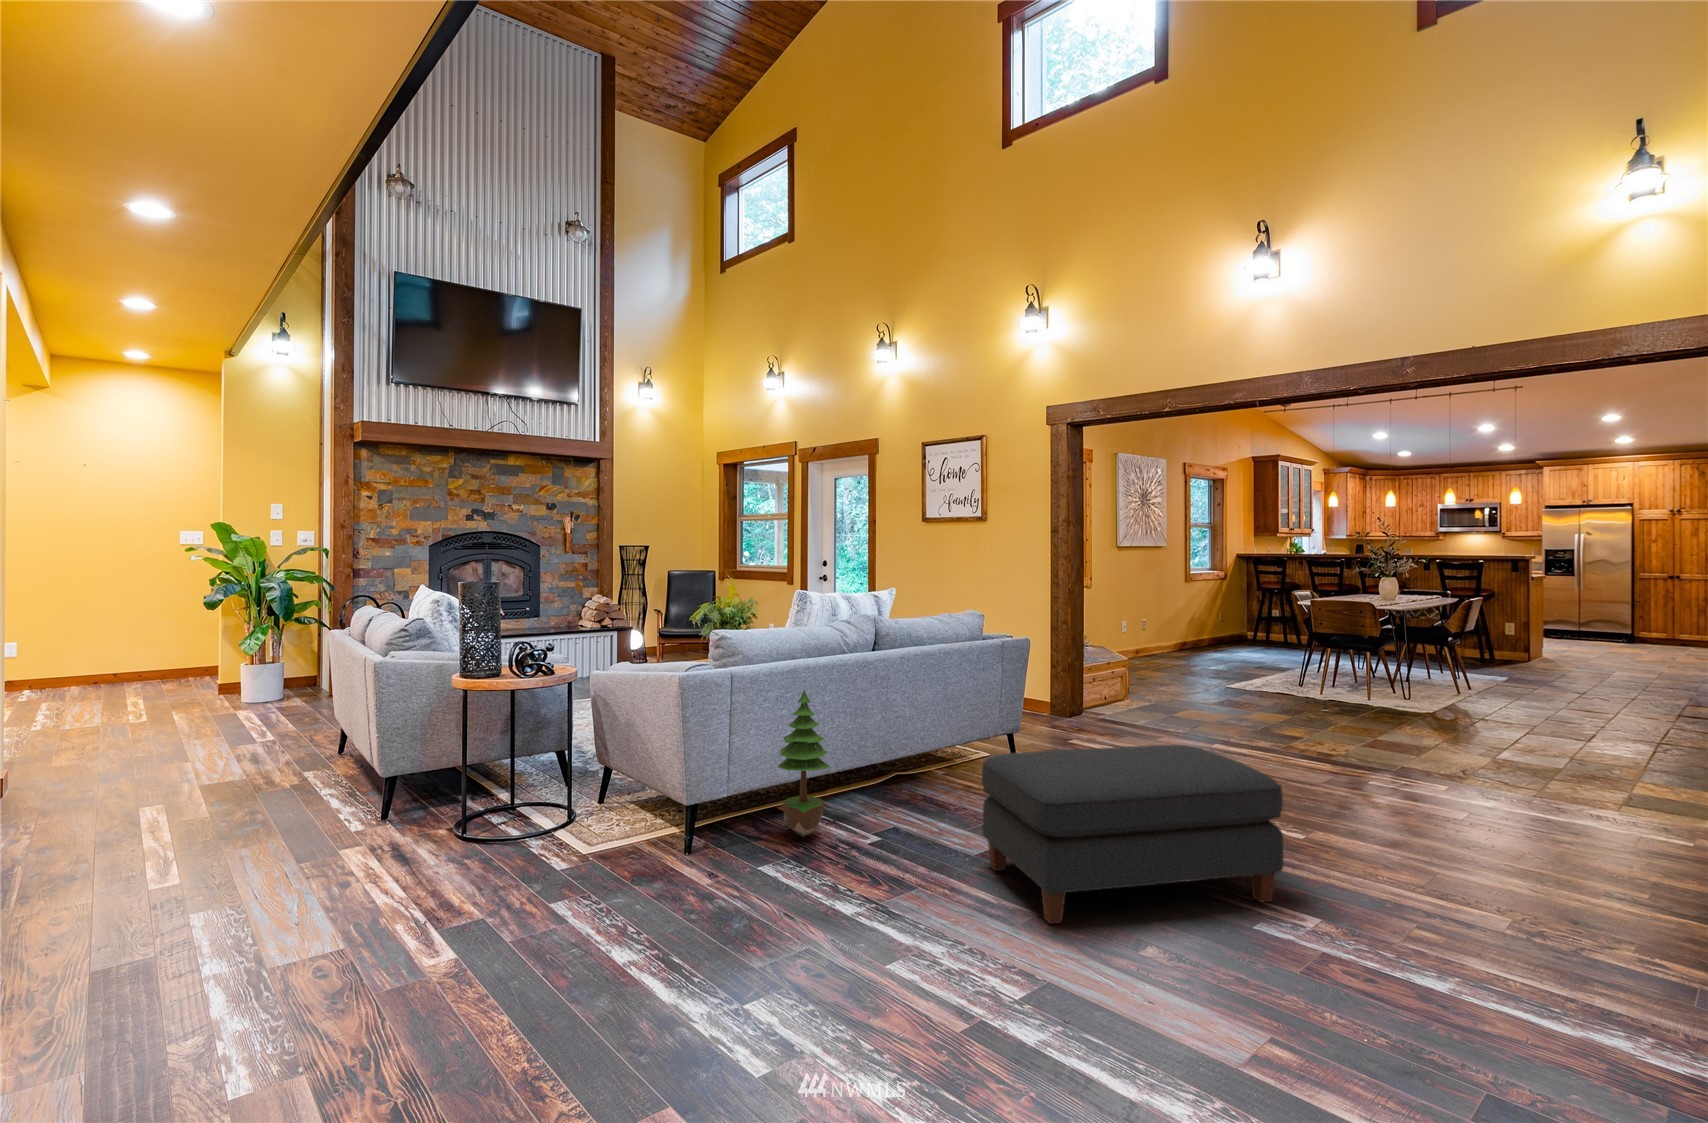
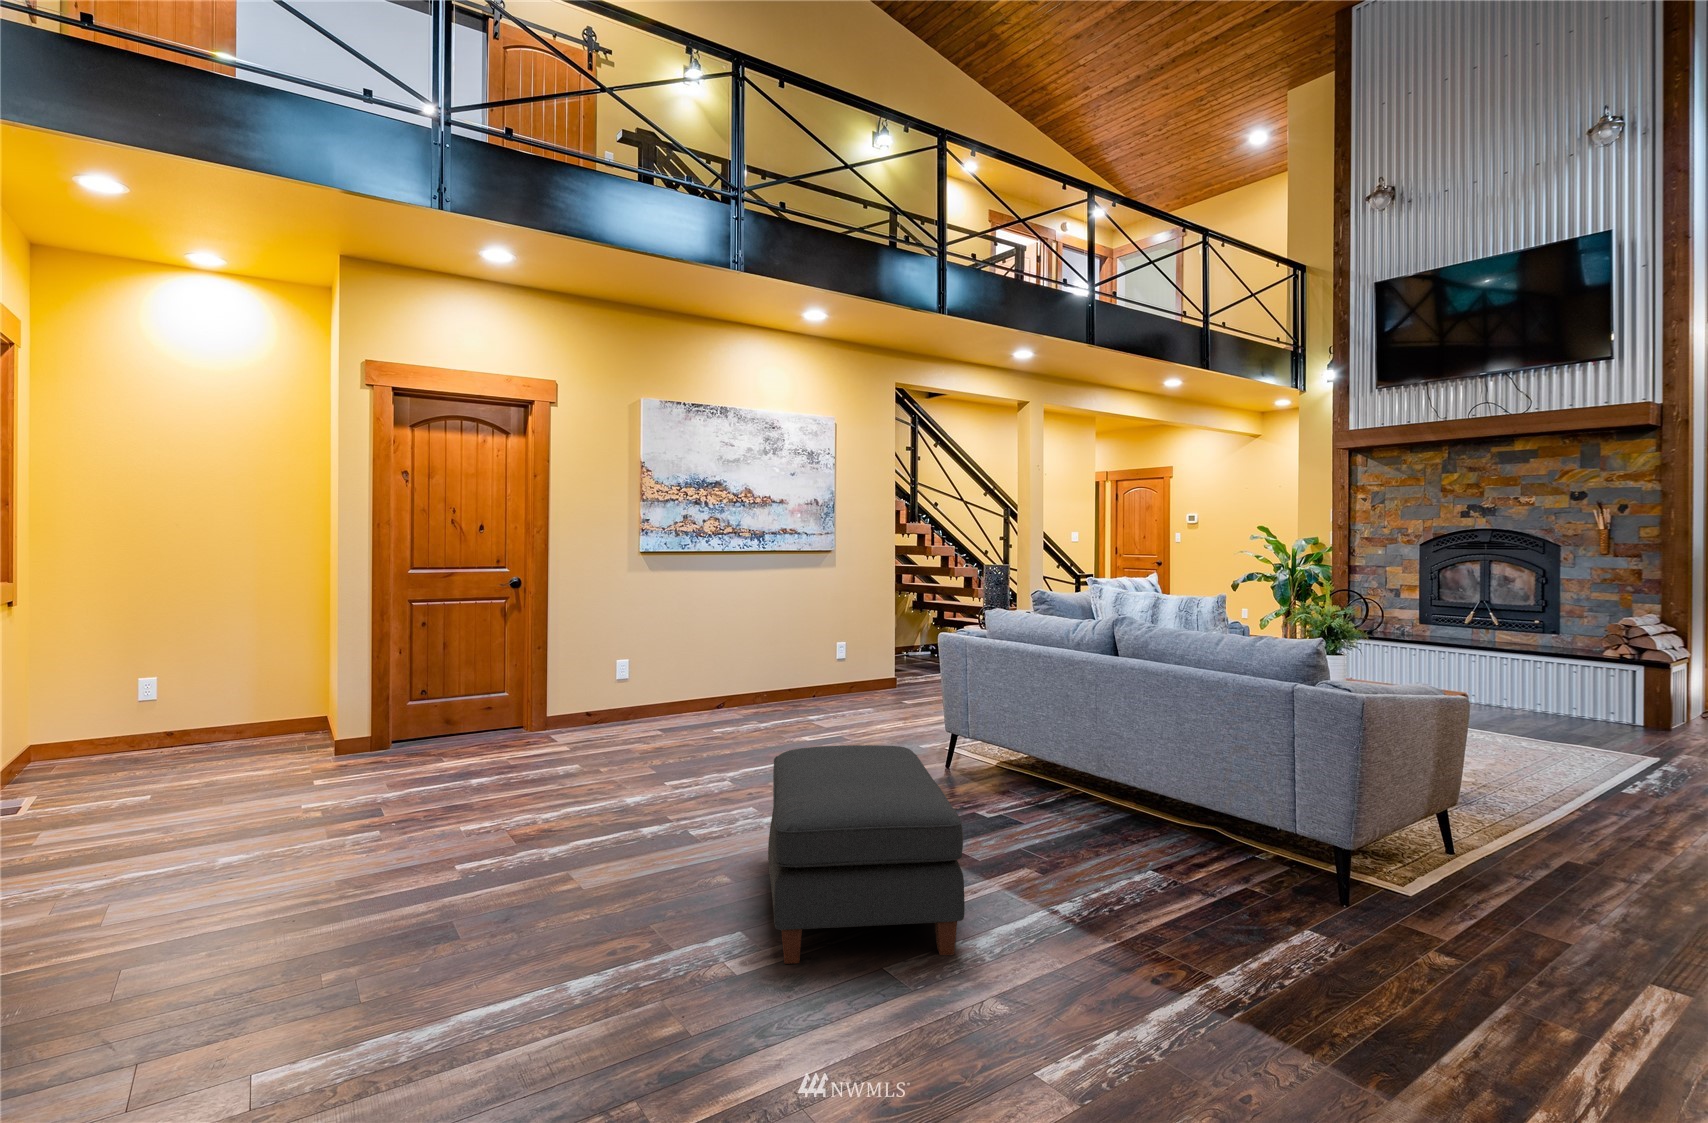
potted tree: present [778,690,830,837] -> none [962,672,1009,802]

